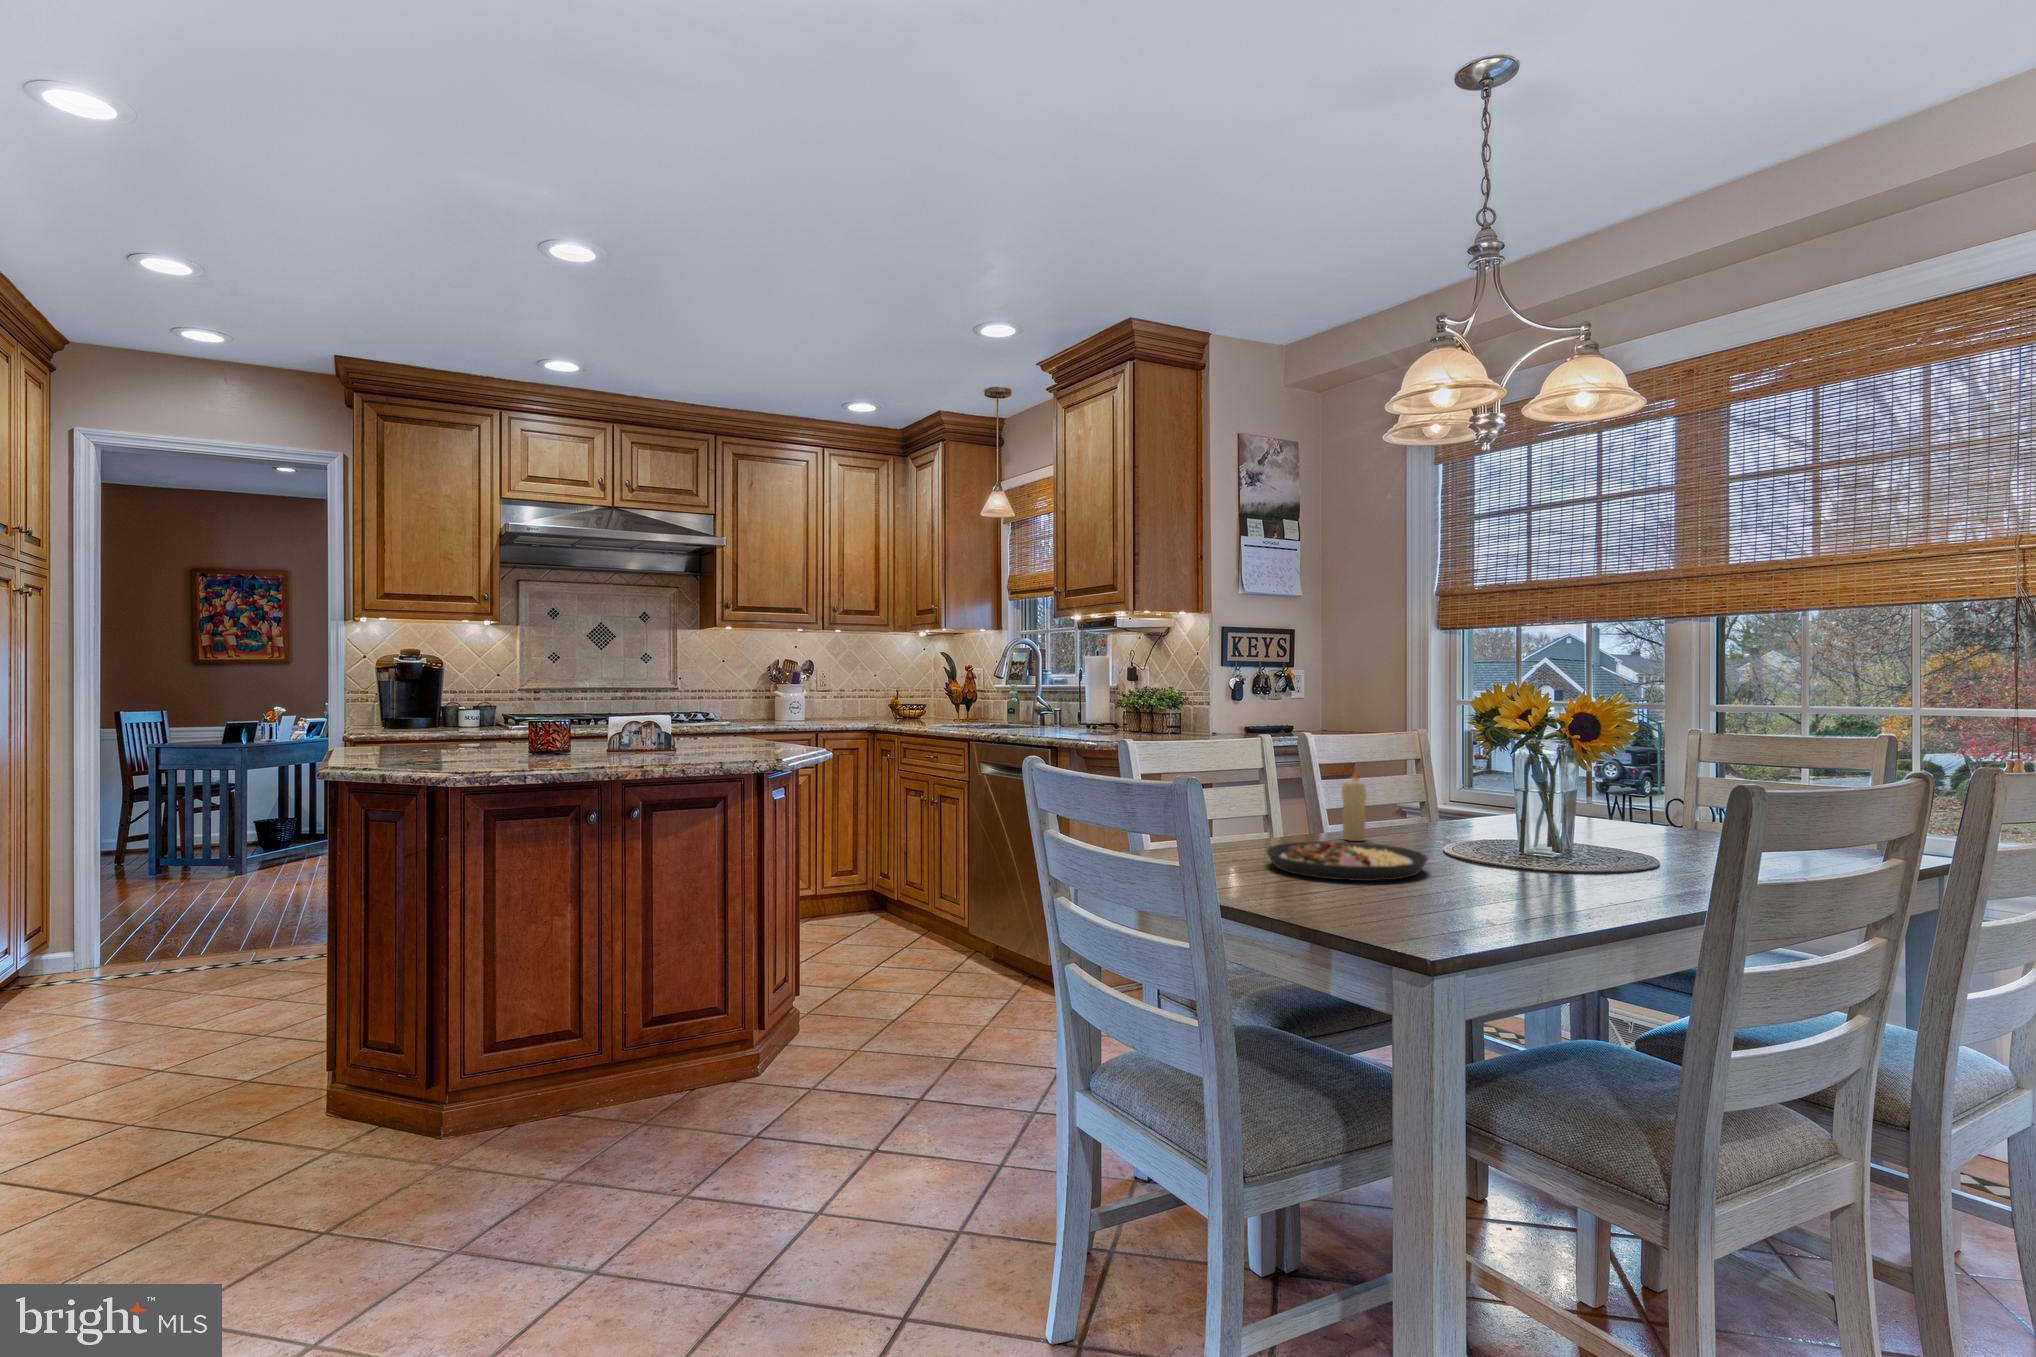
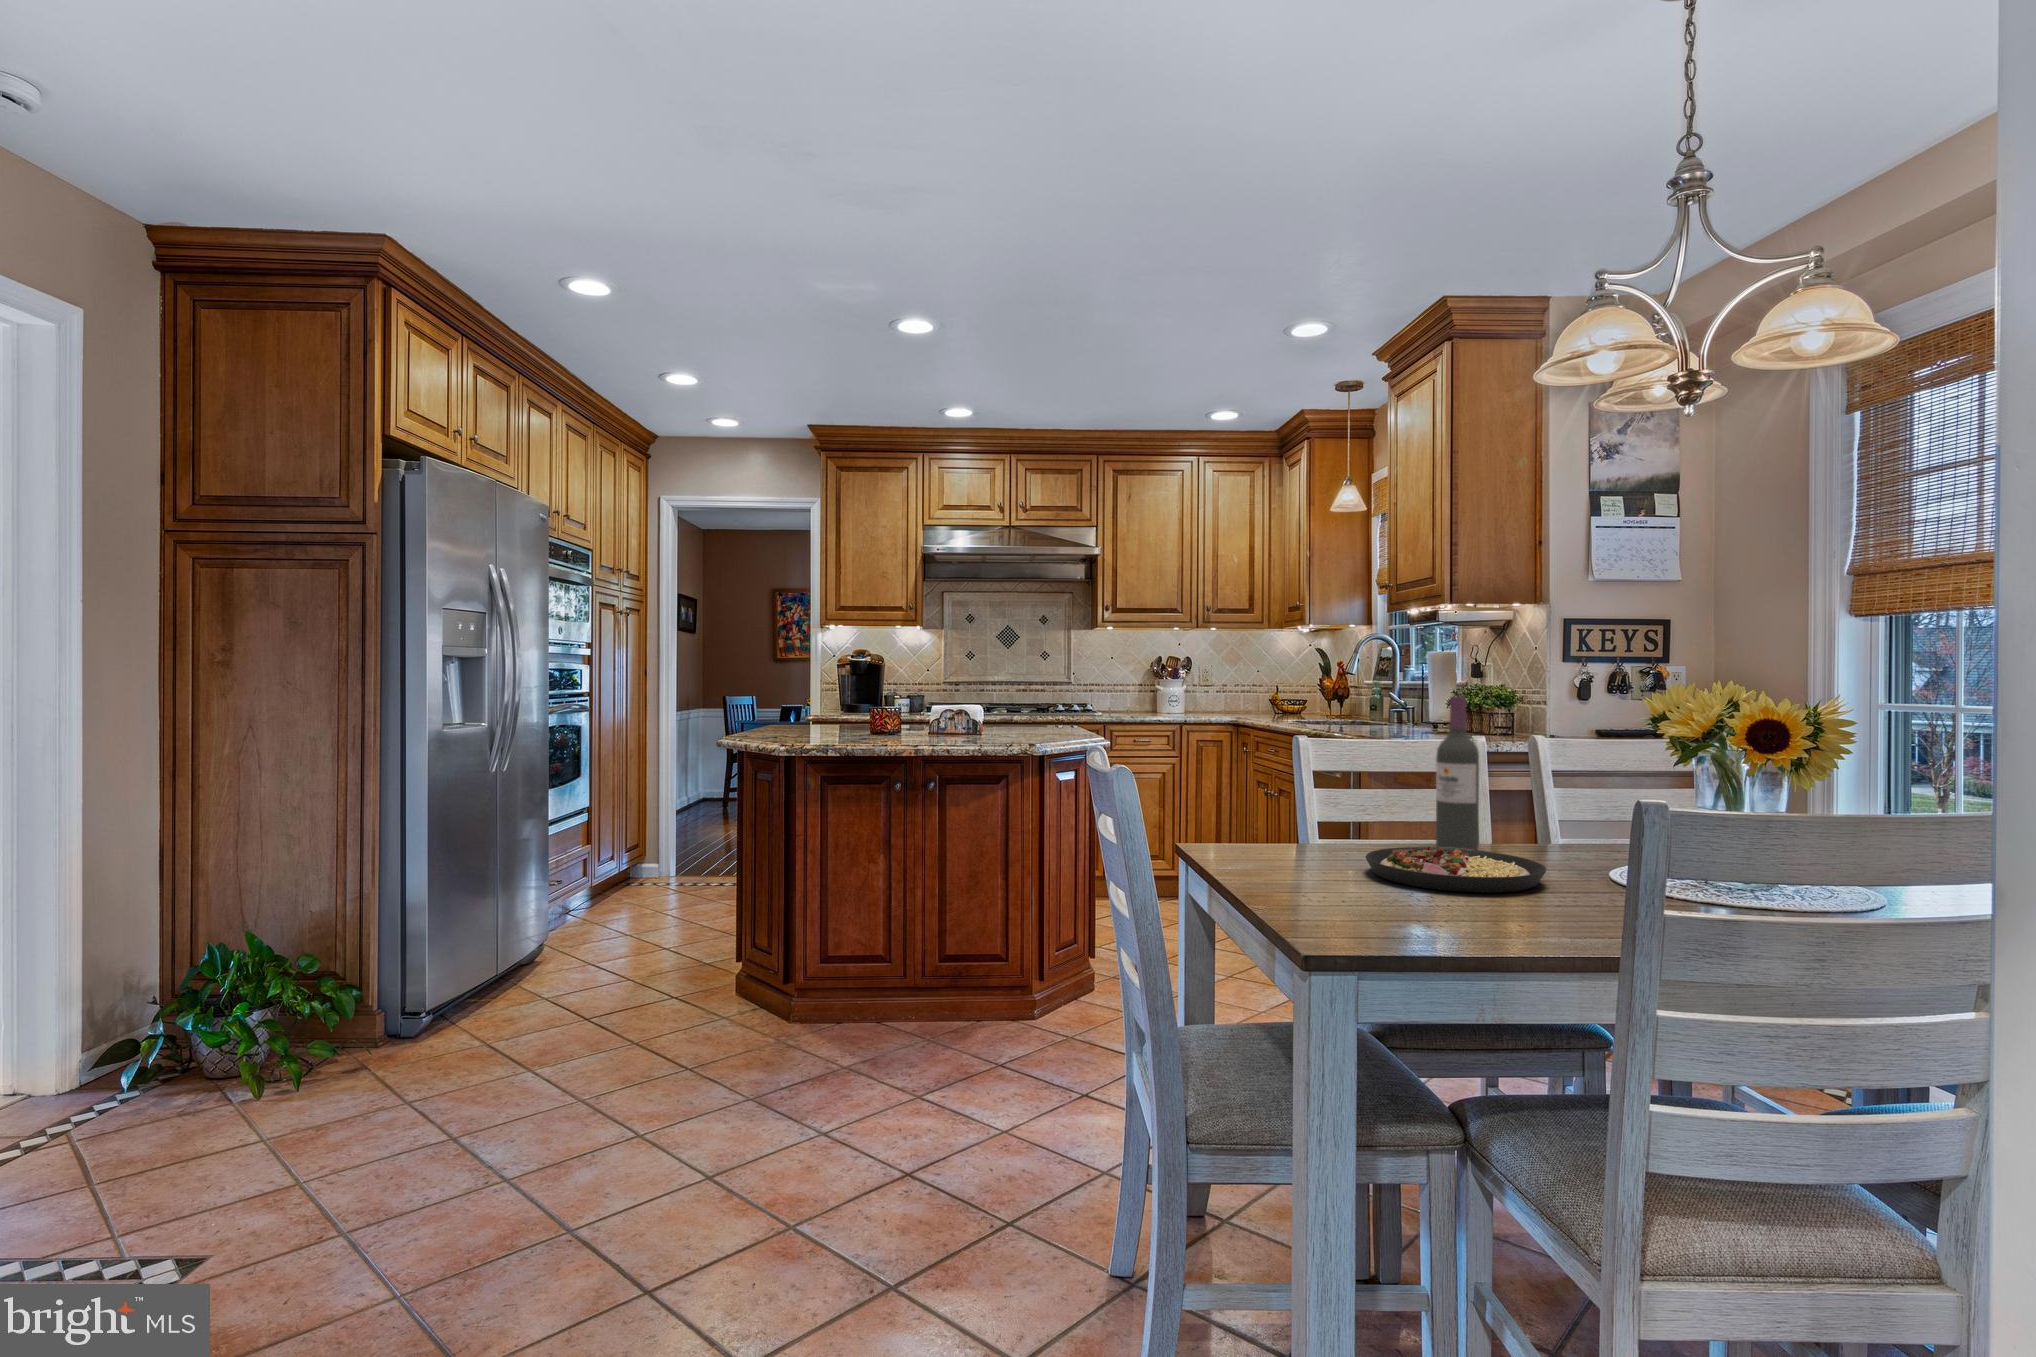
wine bottle: none [1269,699,1307,843] -> present [1436,696,1479,850]
candle: present [1342,772,1367,841] -> none [1527,775,1556,855]

